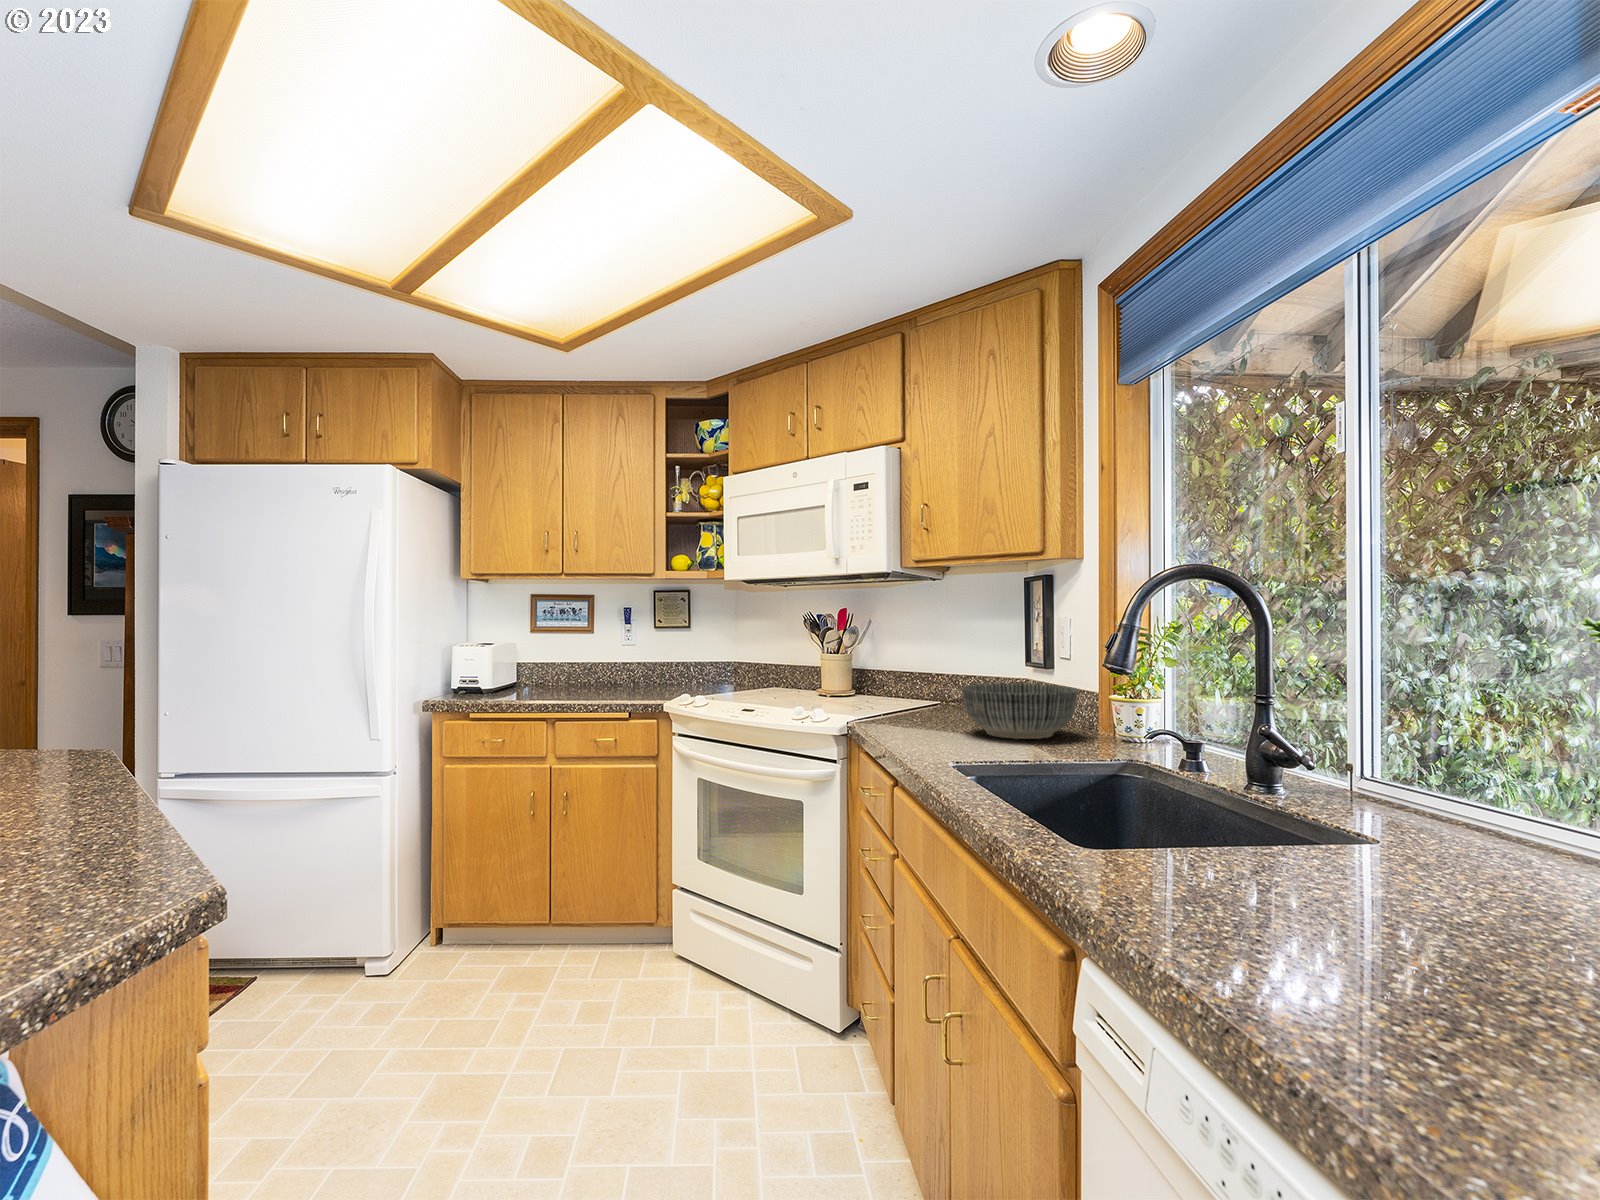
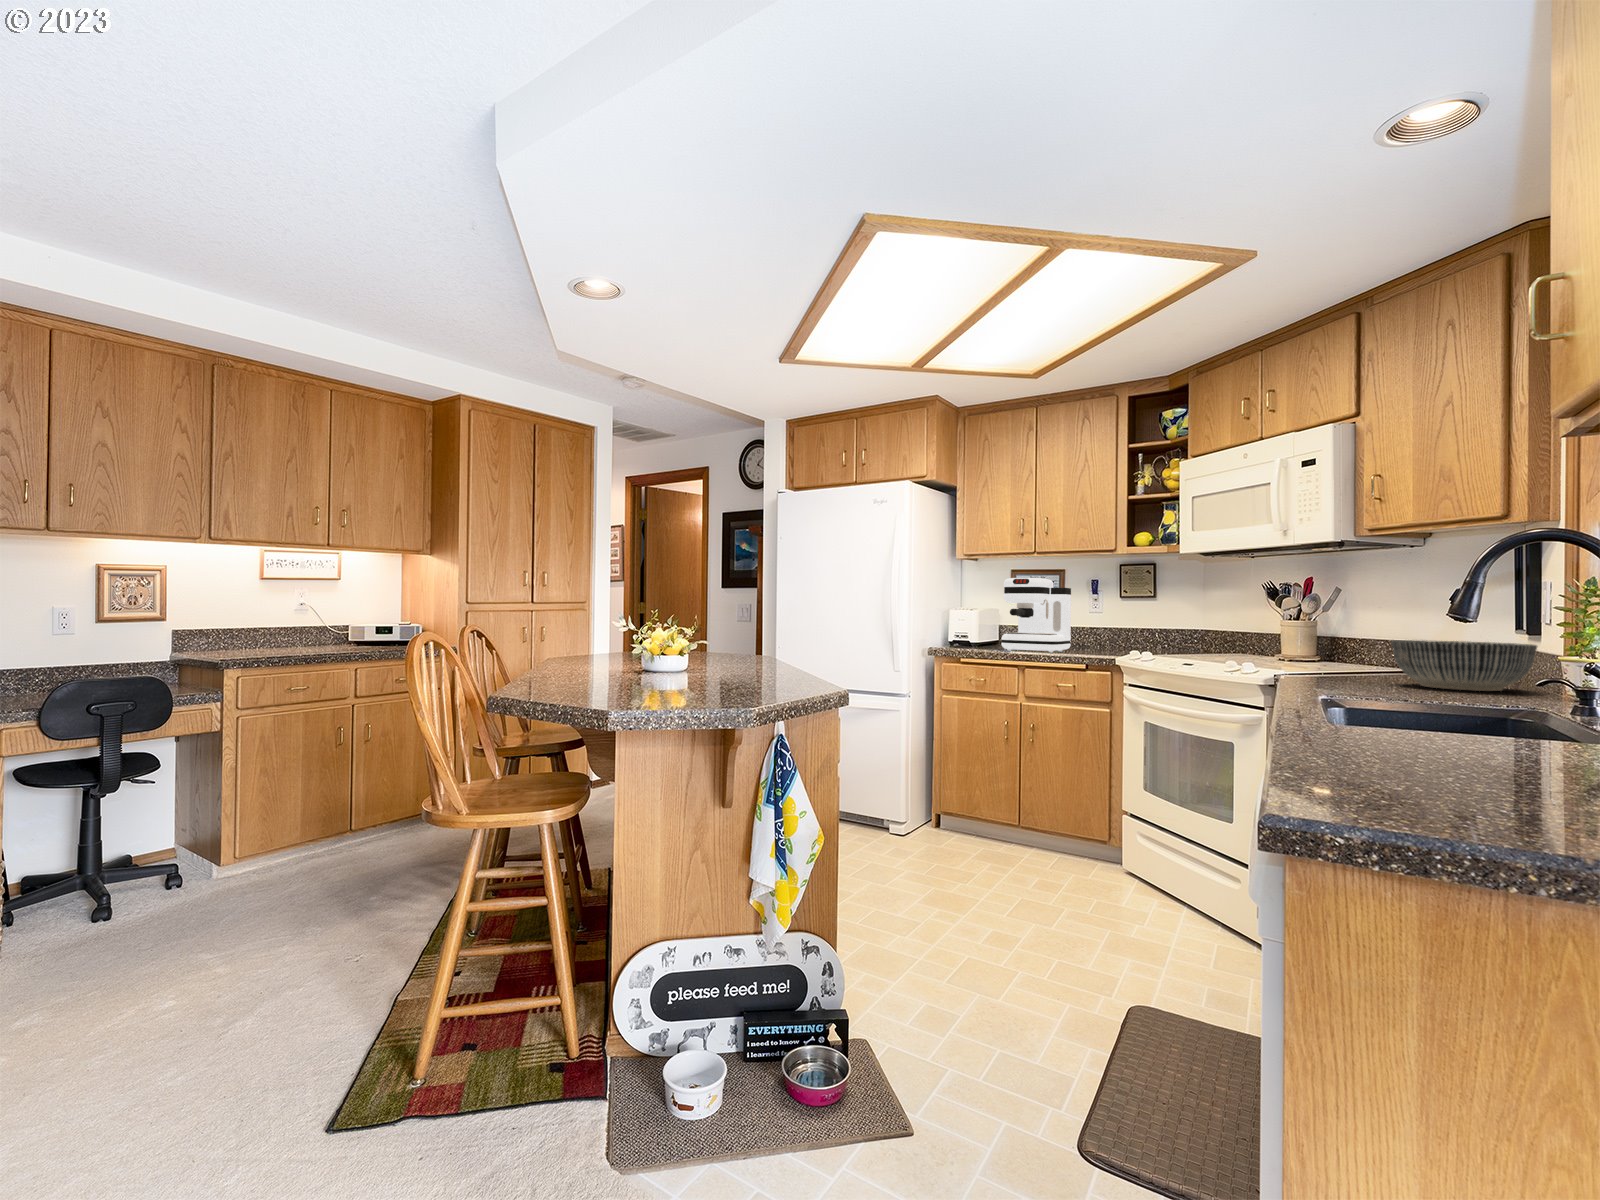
coffee maker: none [523,609,607,701] -> present [1001,578,1071,653]

